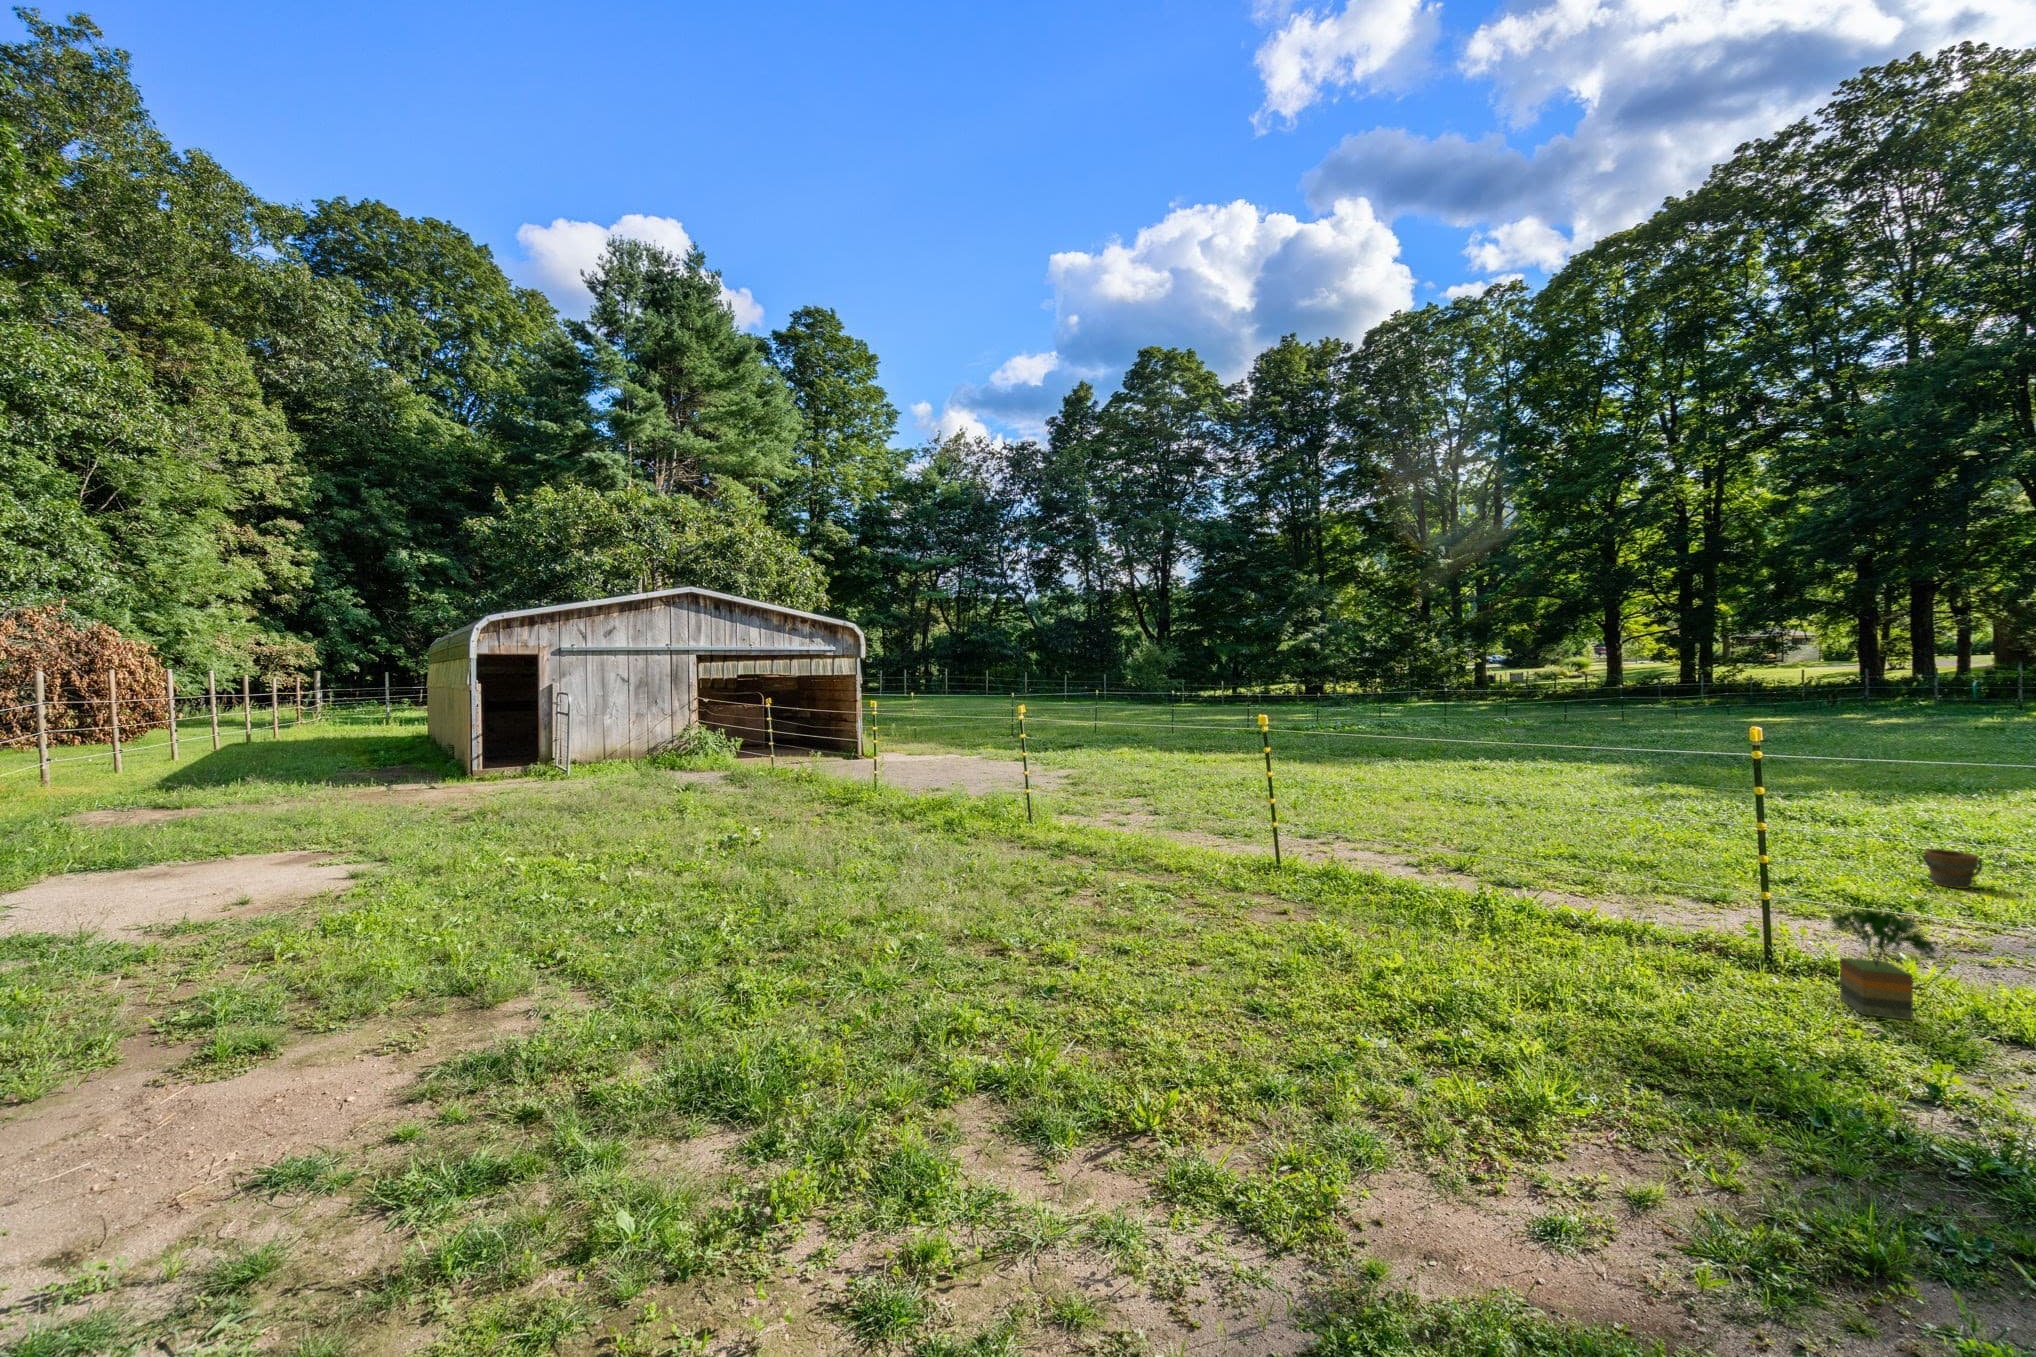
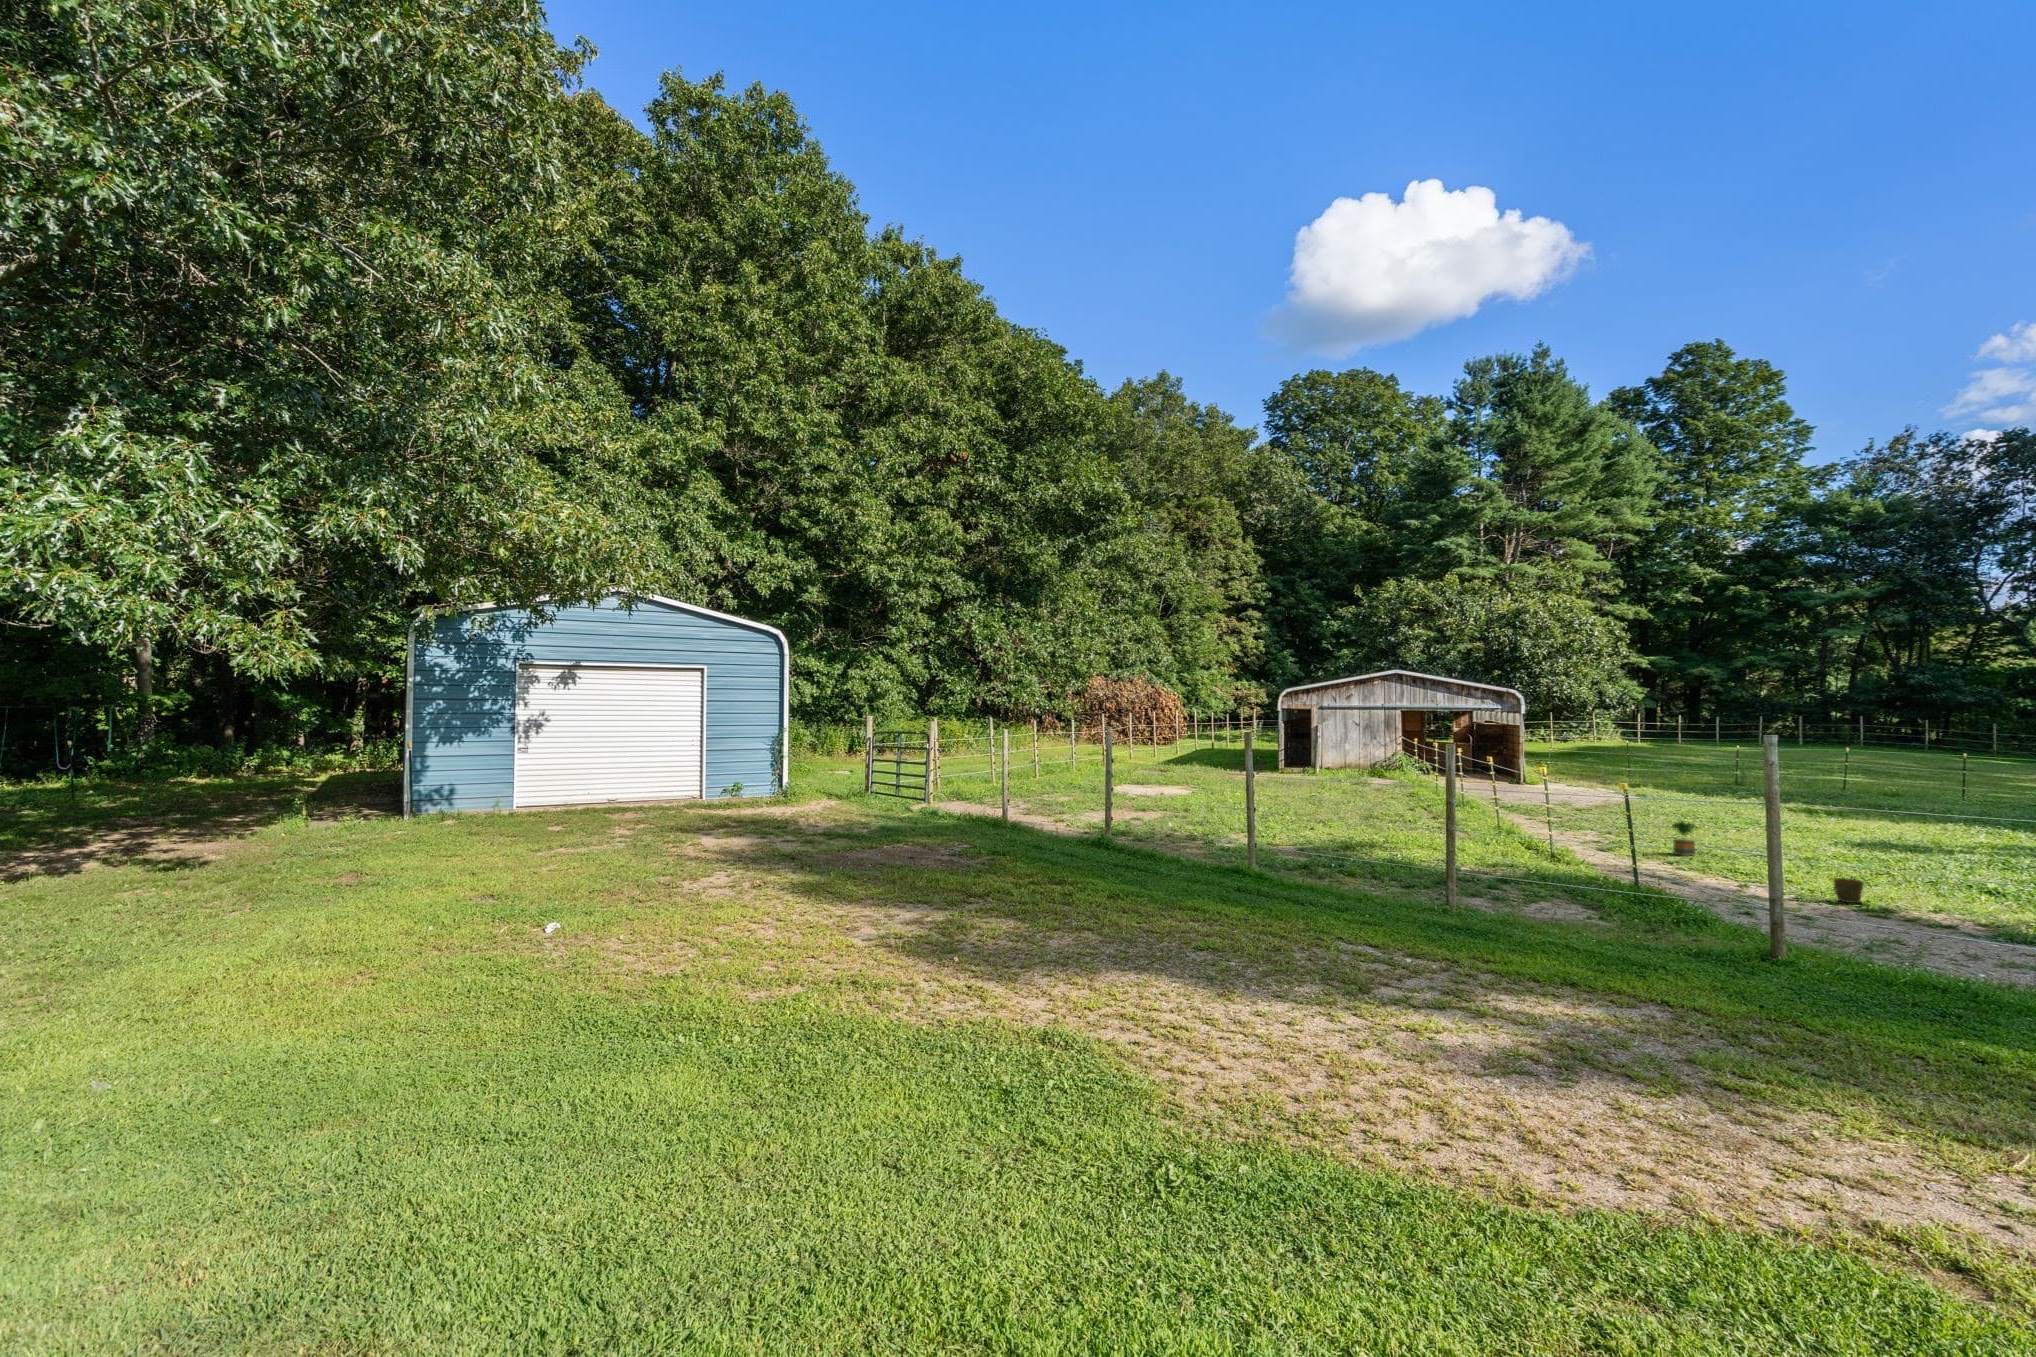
potted tree: present [1831,909,1937,1020] -> present [1672,822,1697,856]

